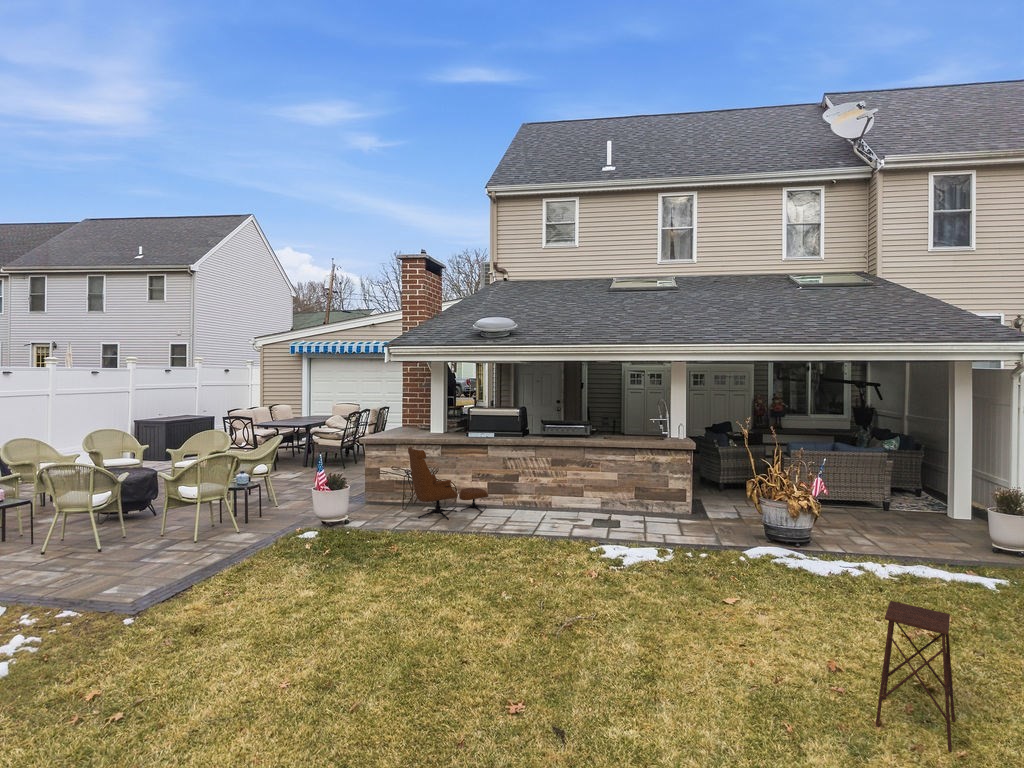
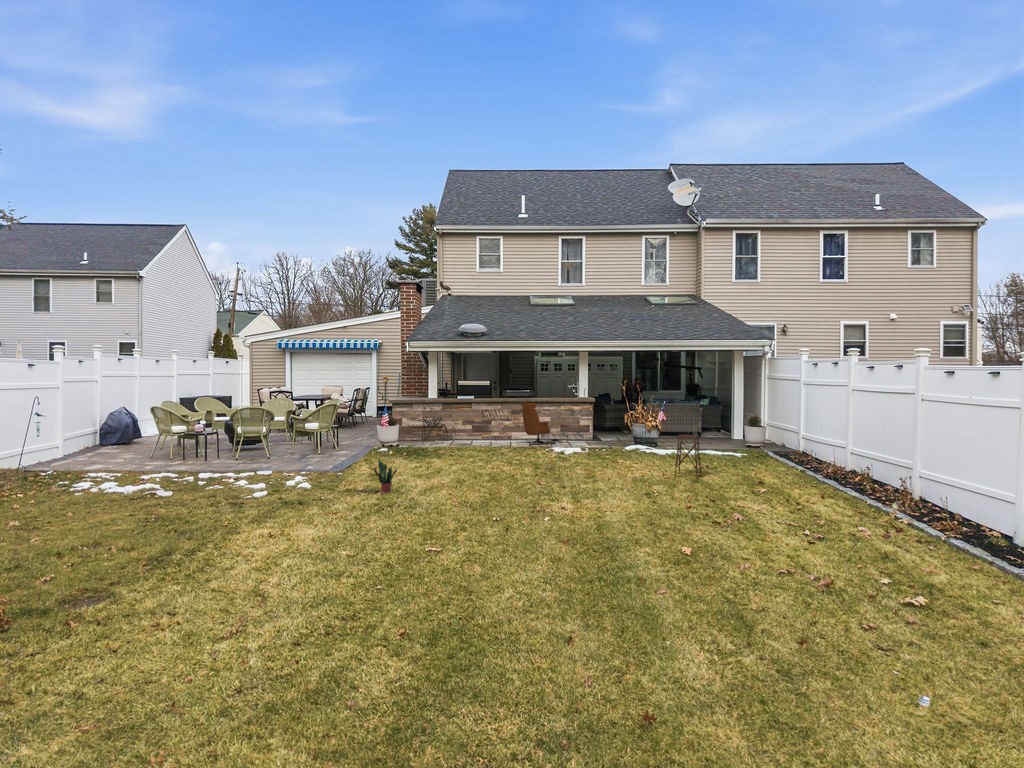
lounge chair: present [408,447,488,520] -> present [521,402,561,446]
potted plant: none [98,637,160,720] -> present [374,460,397,492]

